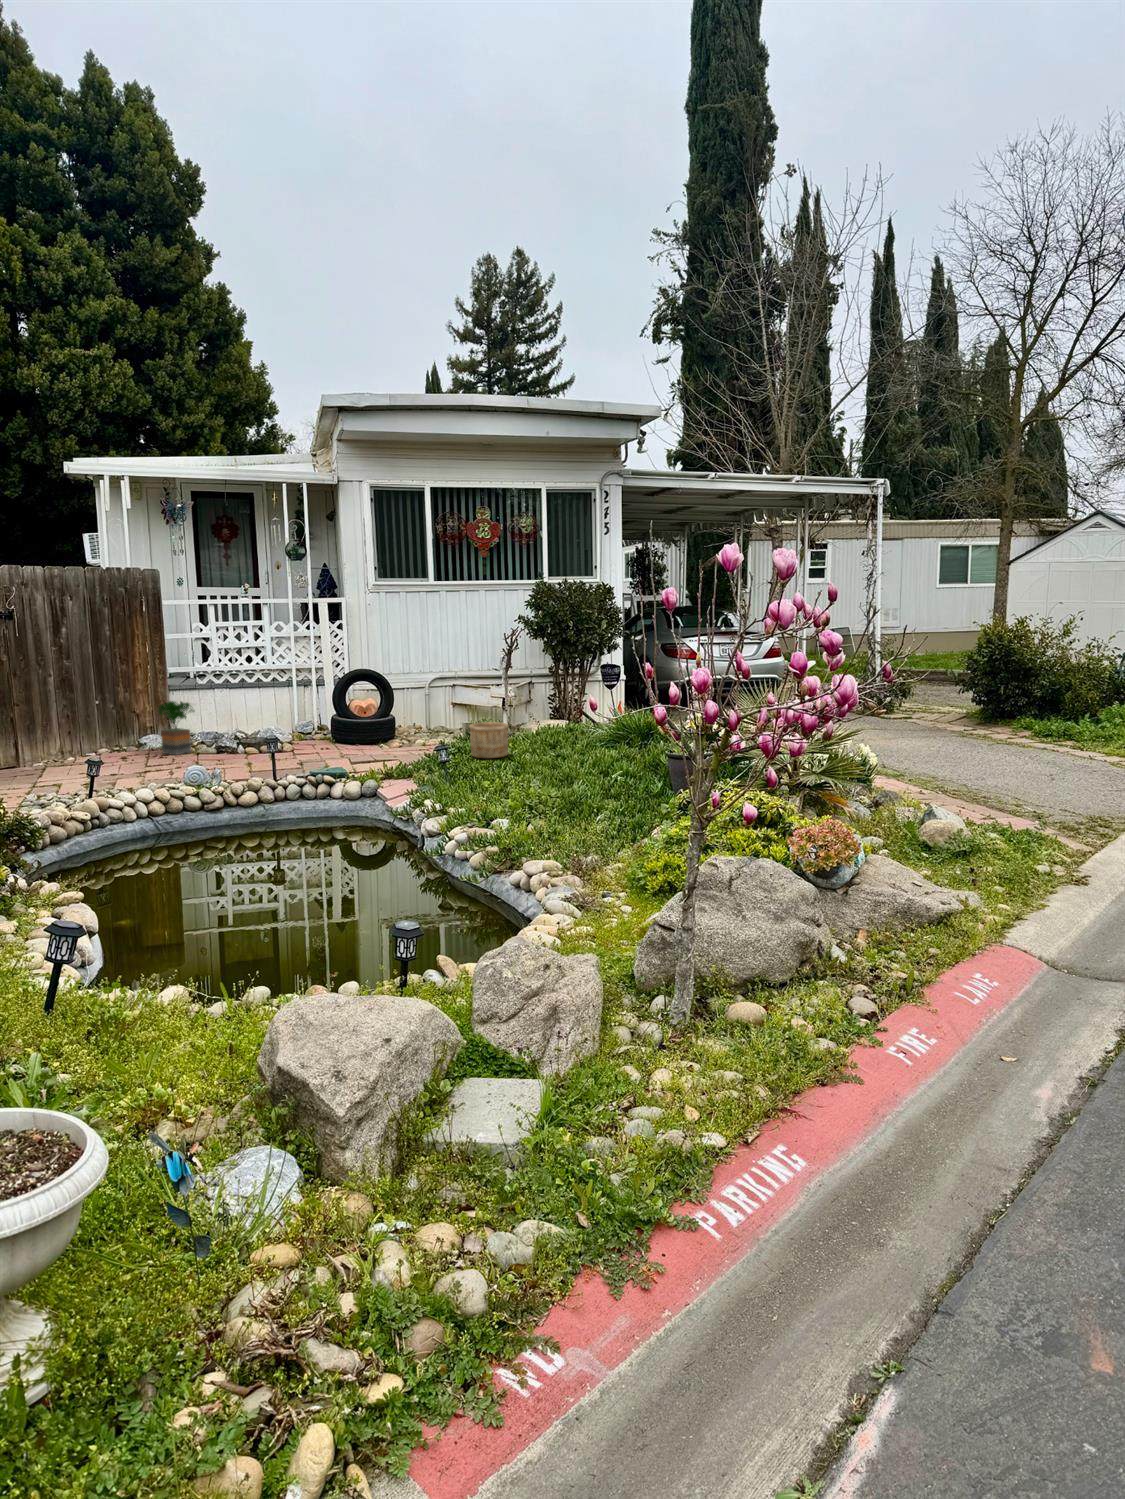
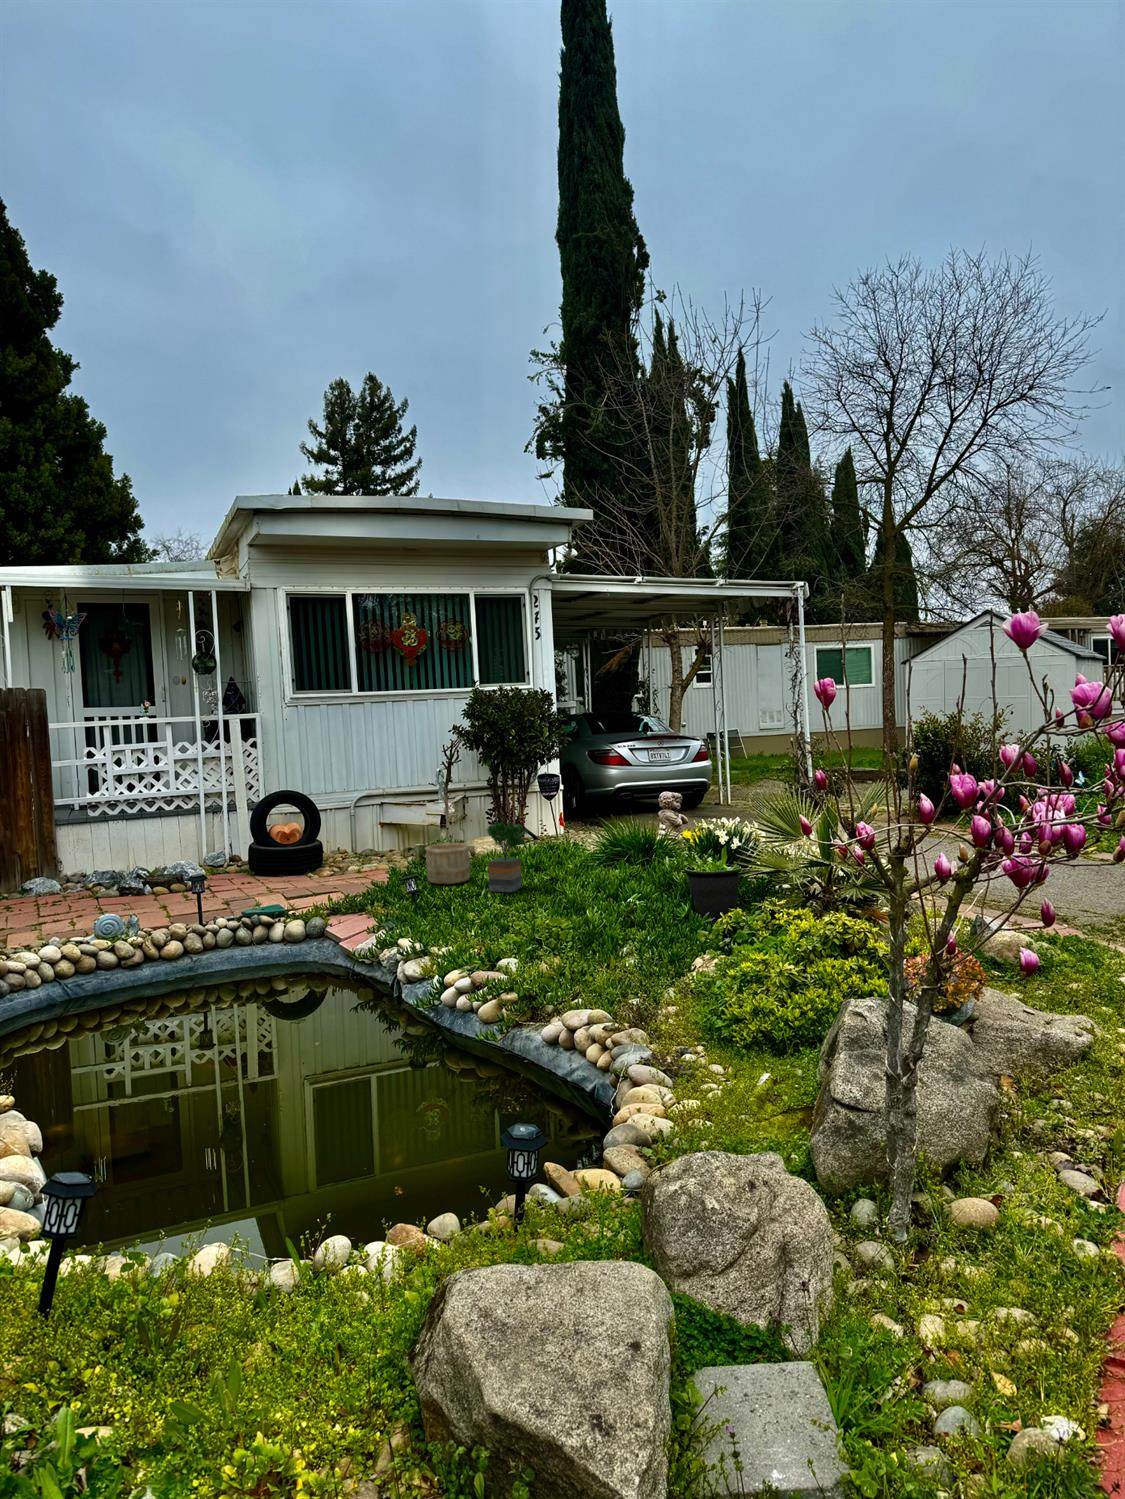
potted tree: present [158,701,194,755] -> present [486,822,528,892]

